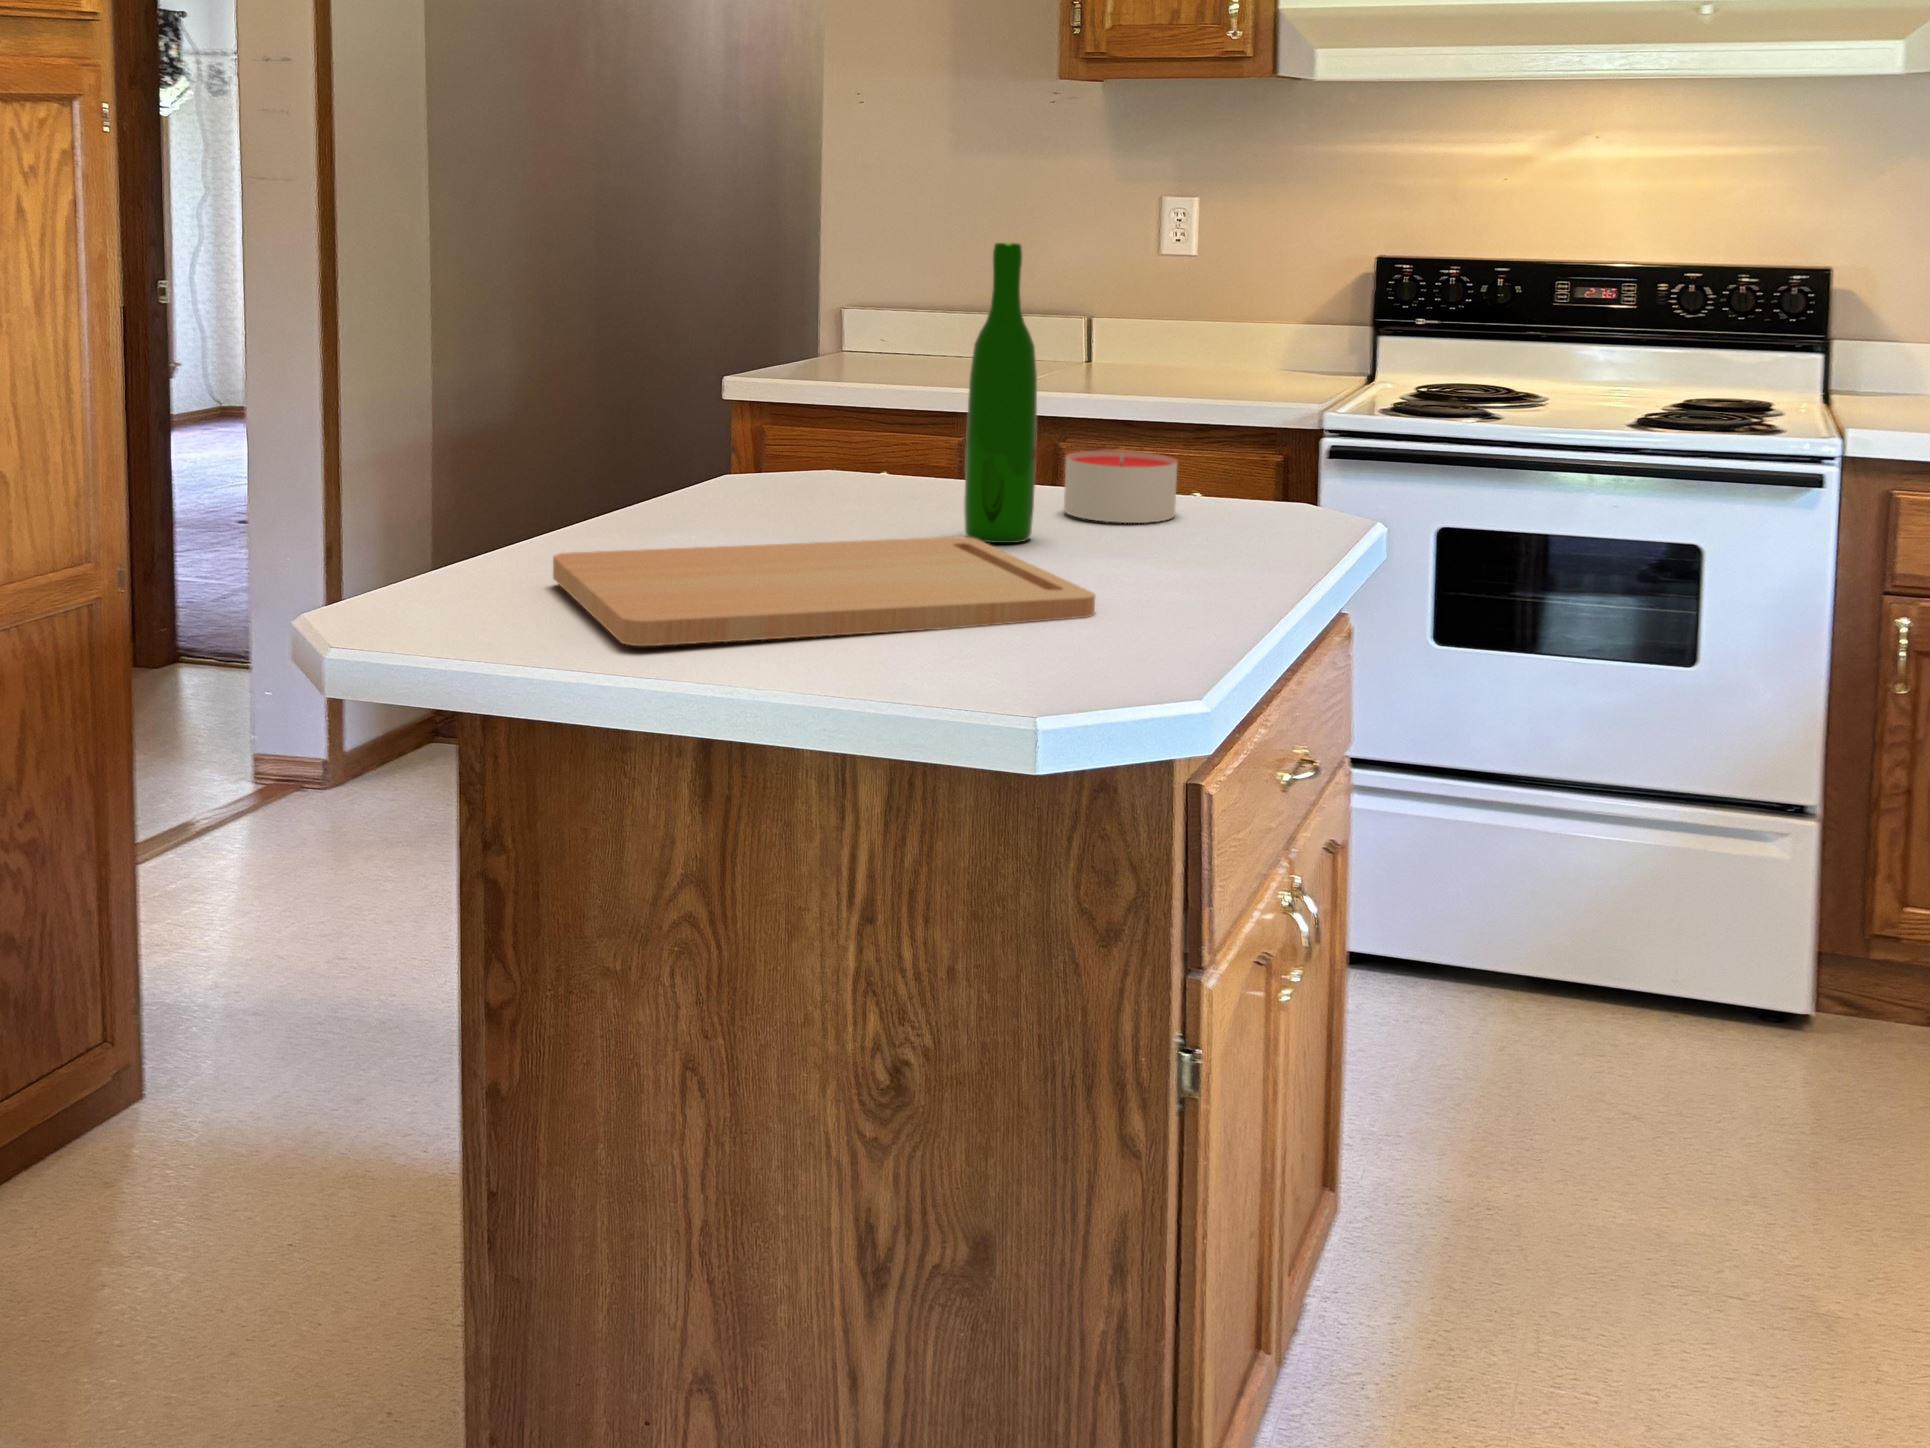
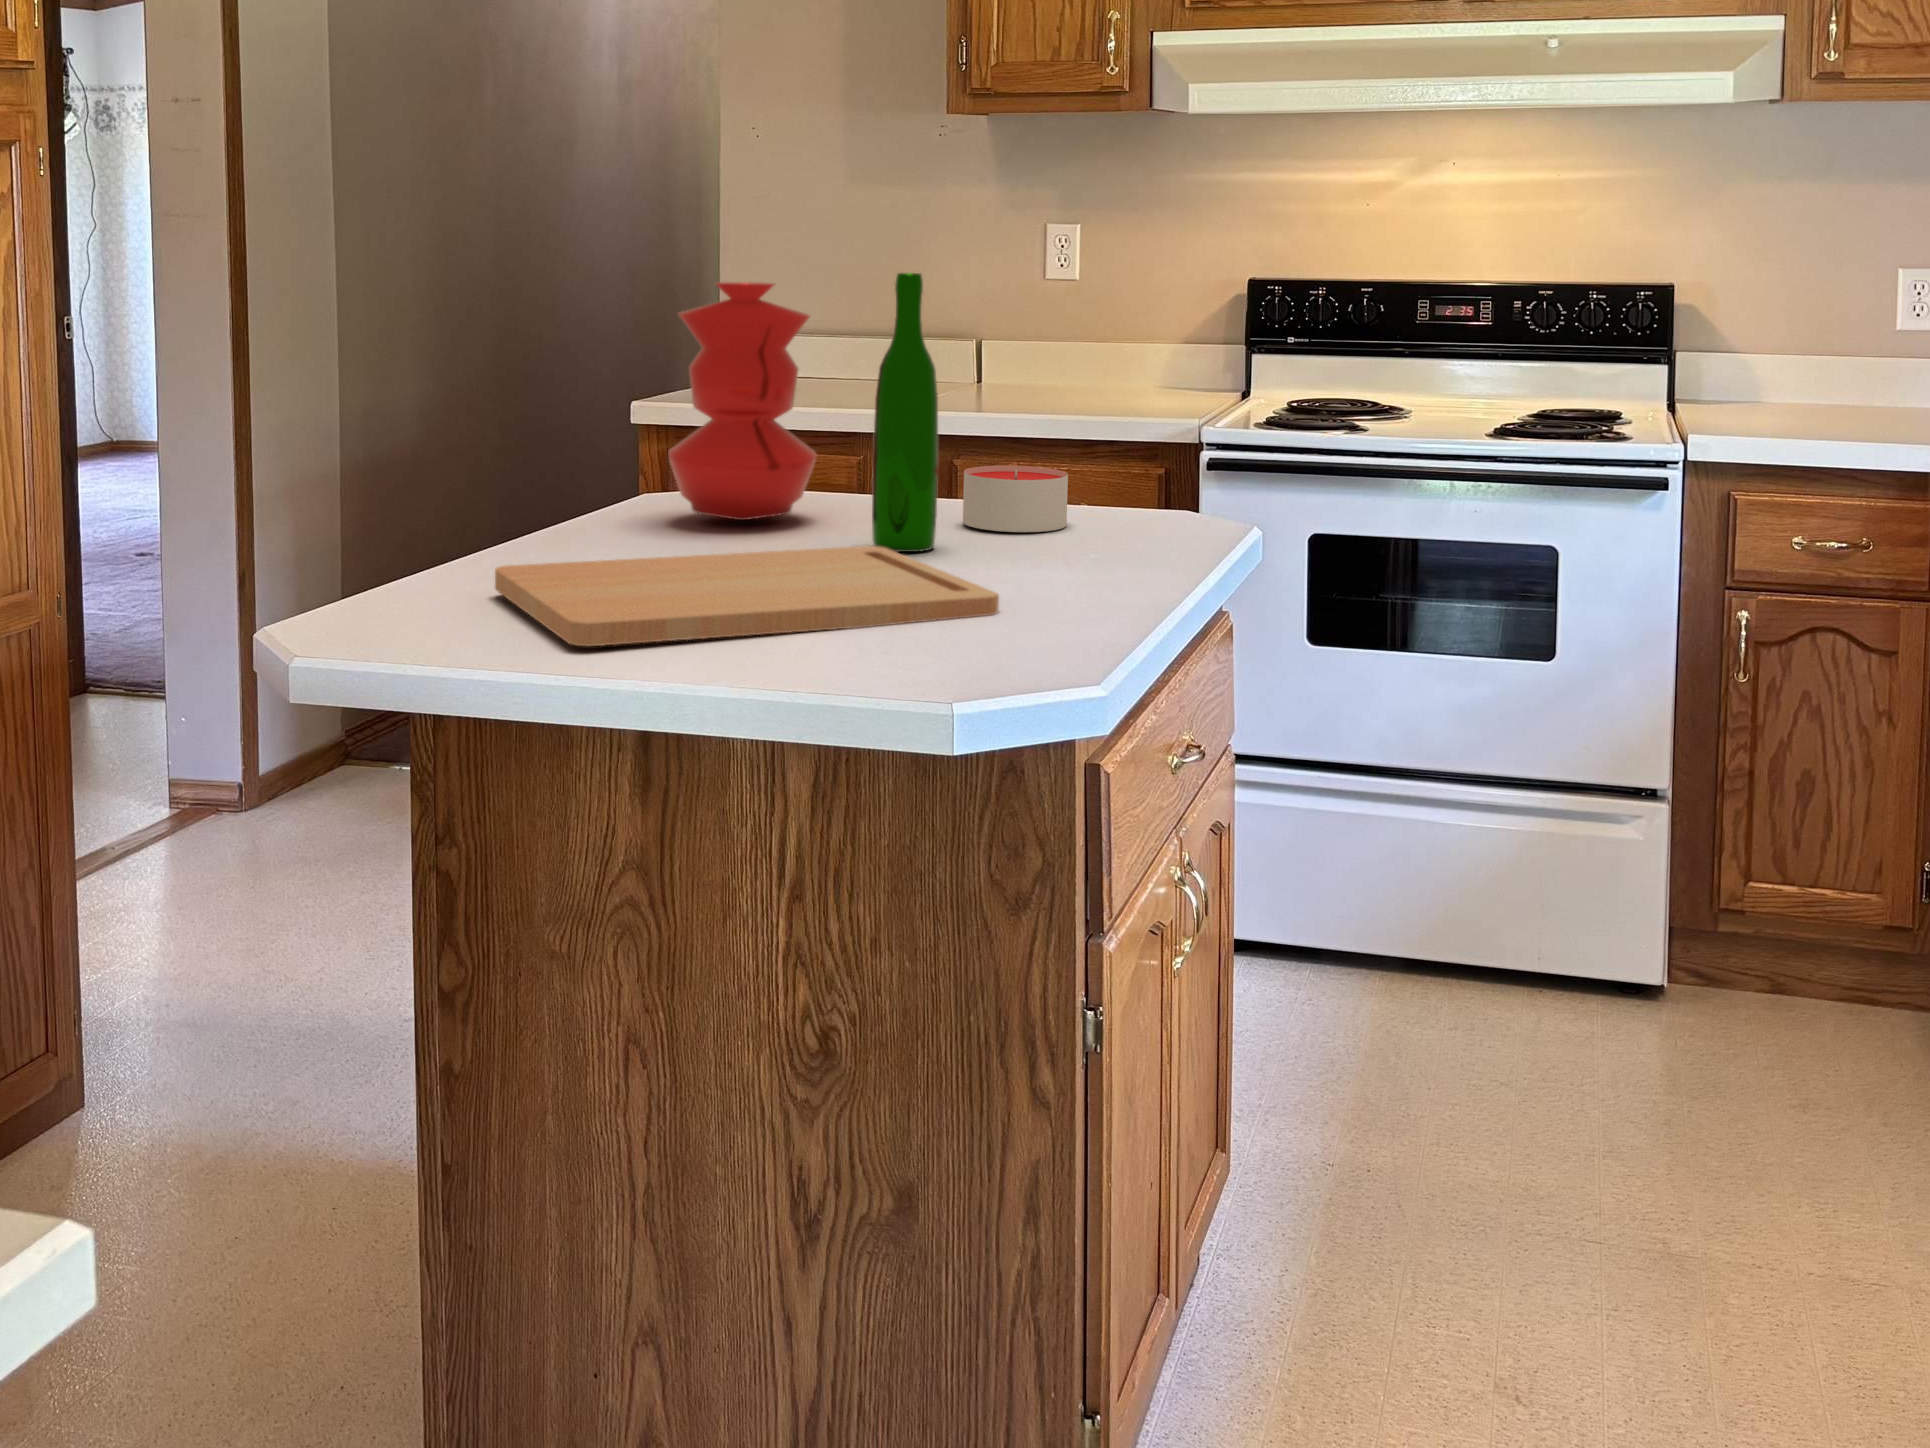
vase: none [751,251,909,504] -> present [668,282,816,520]

